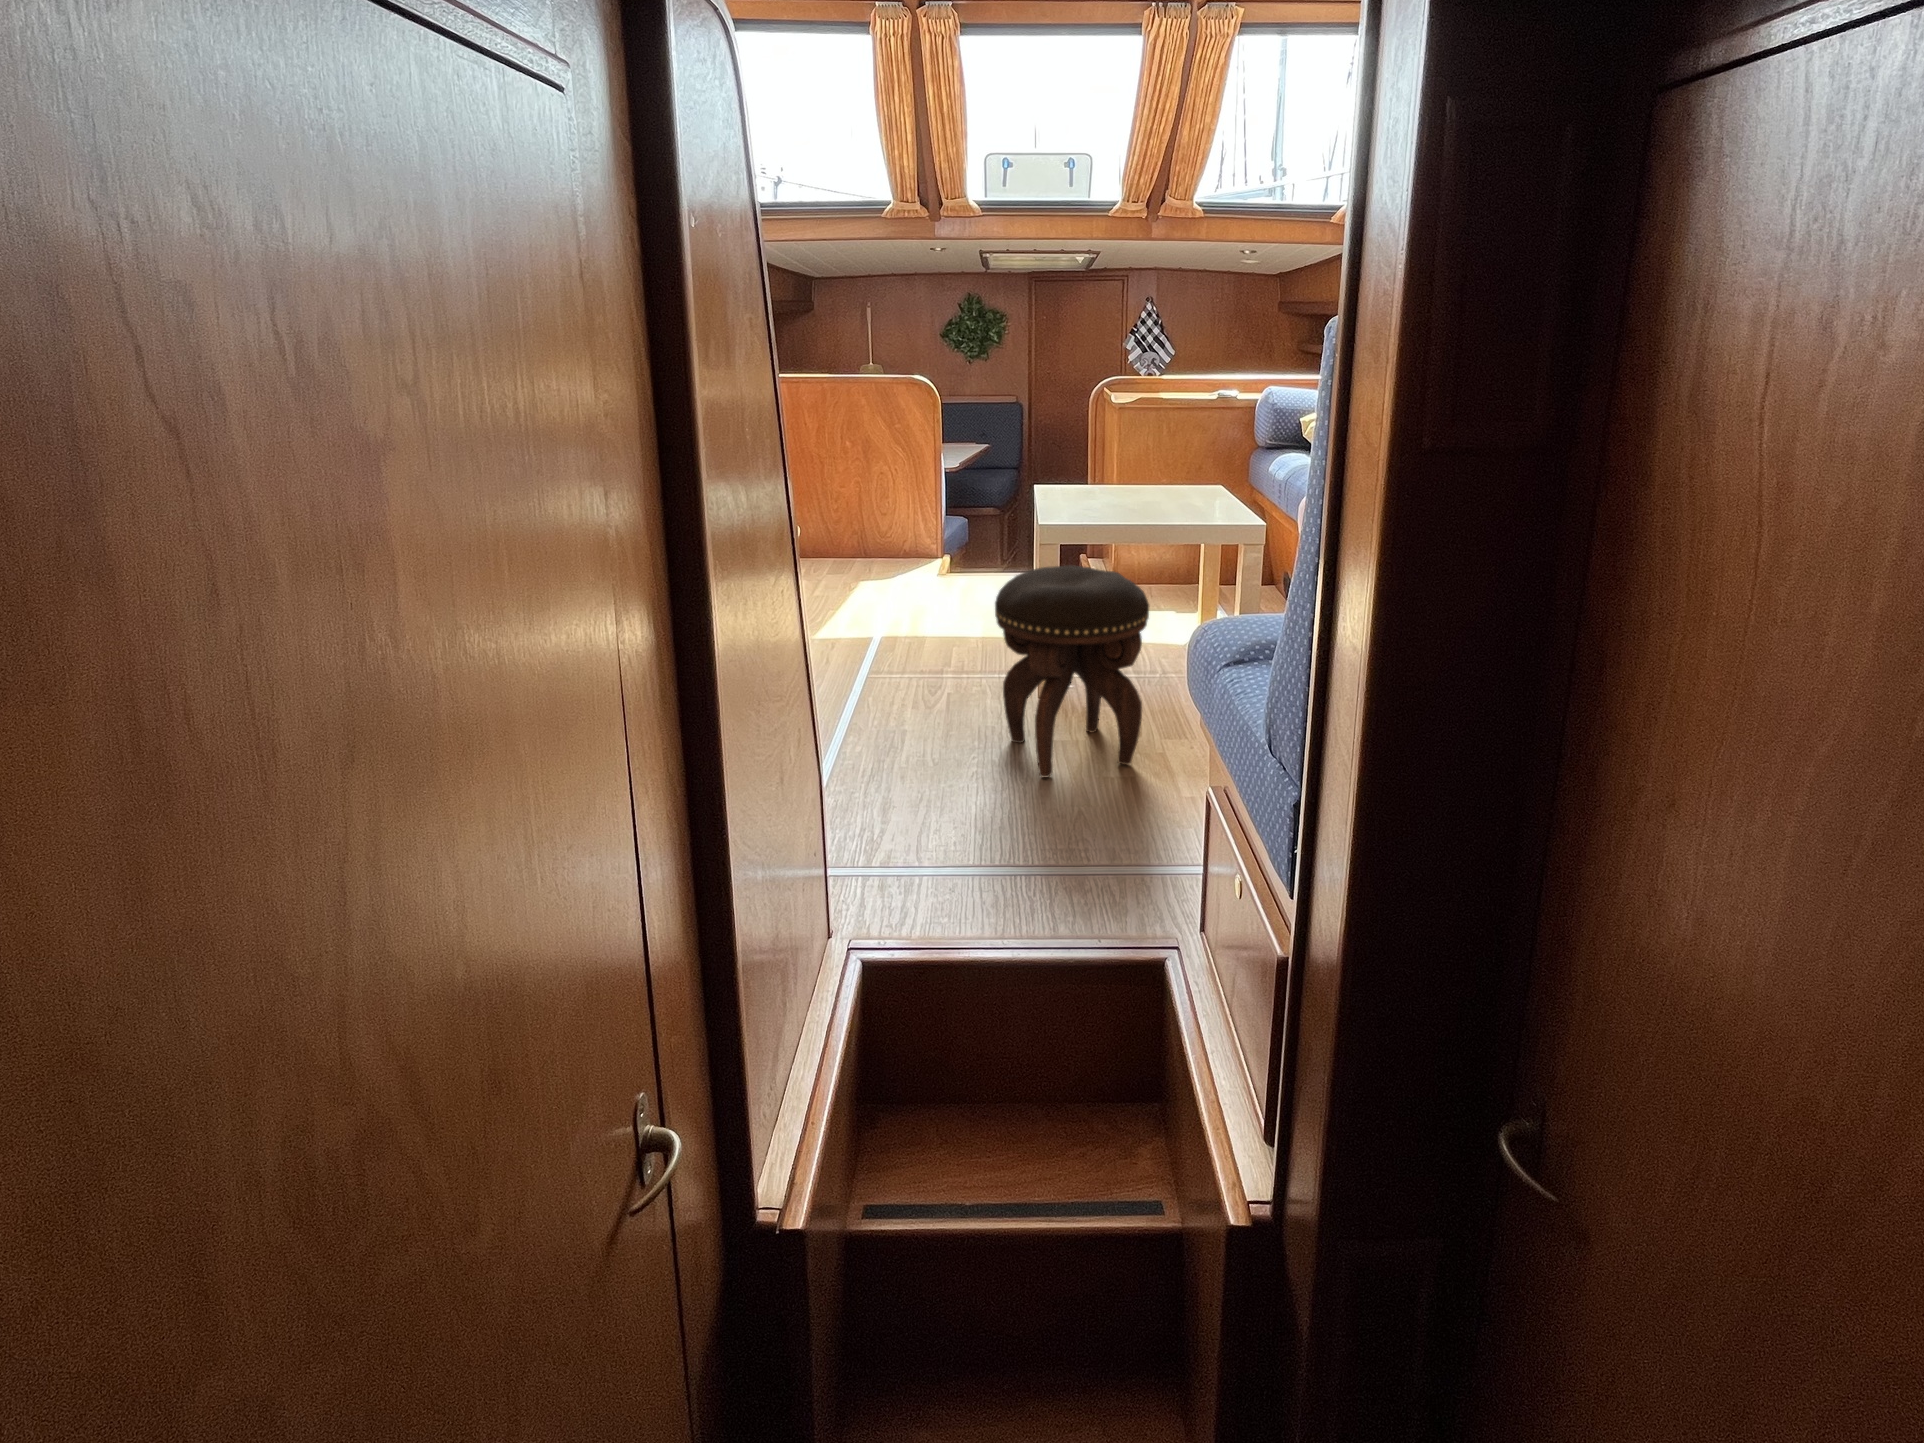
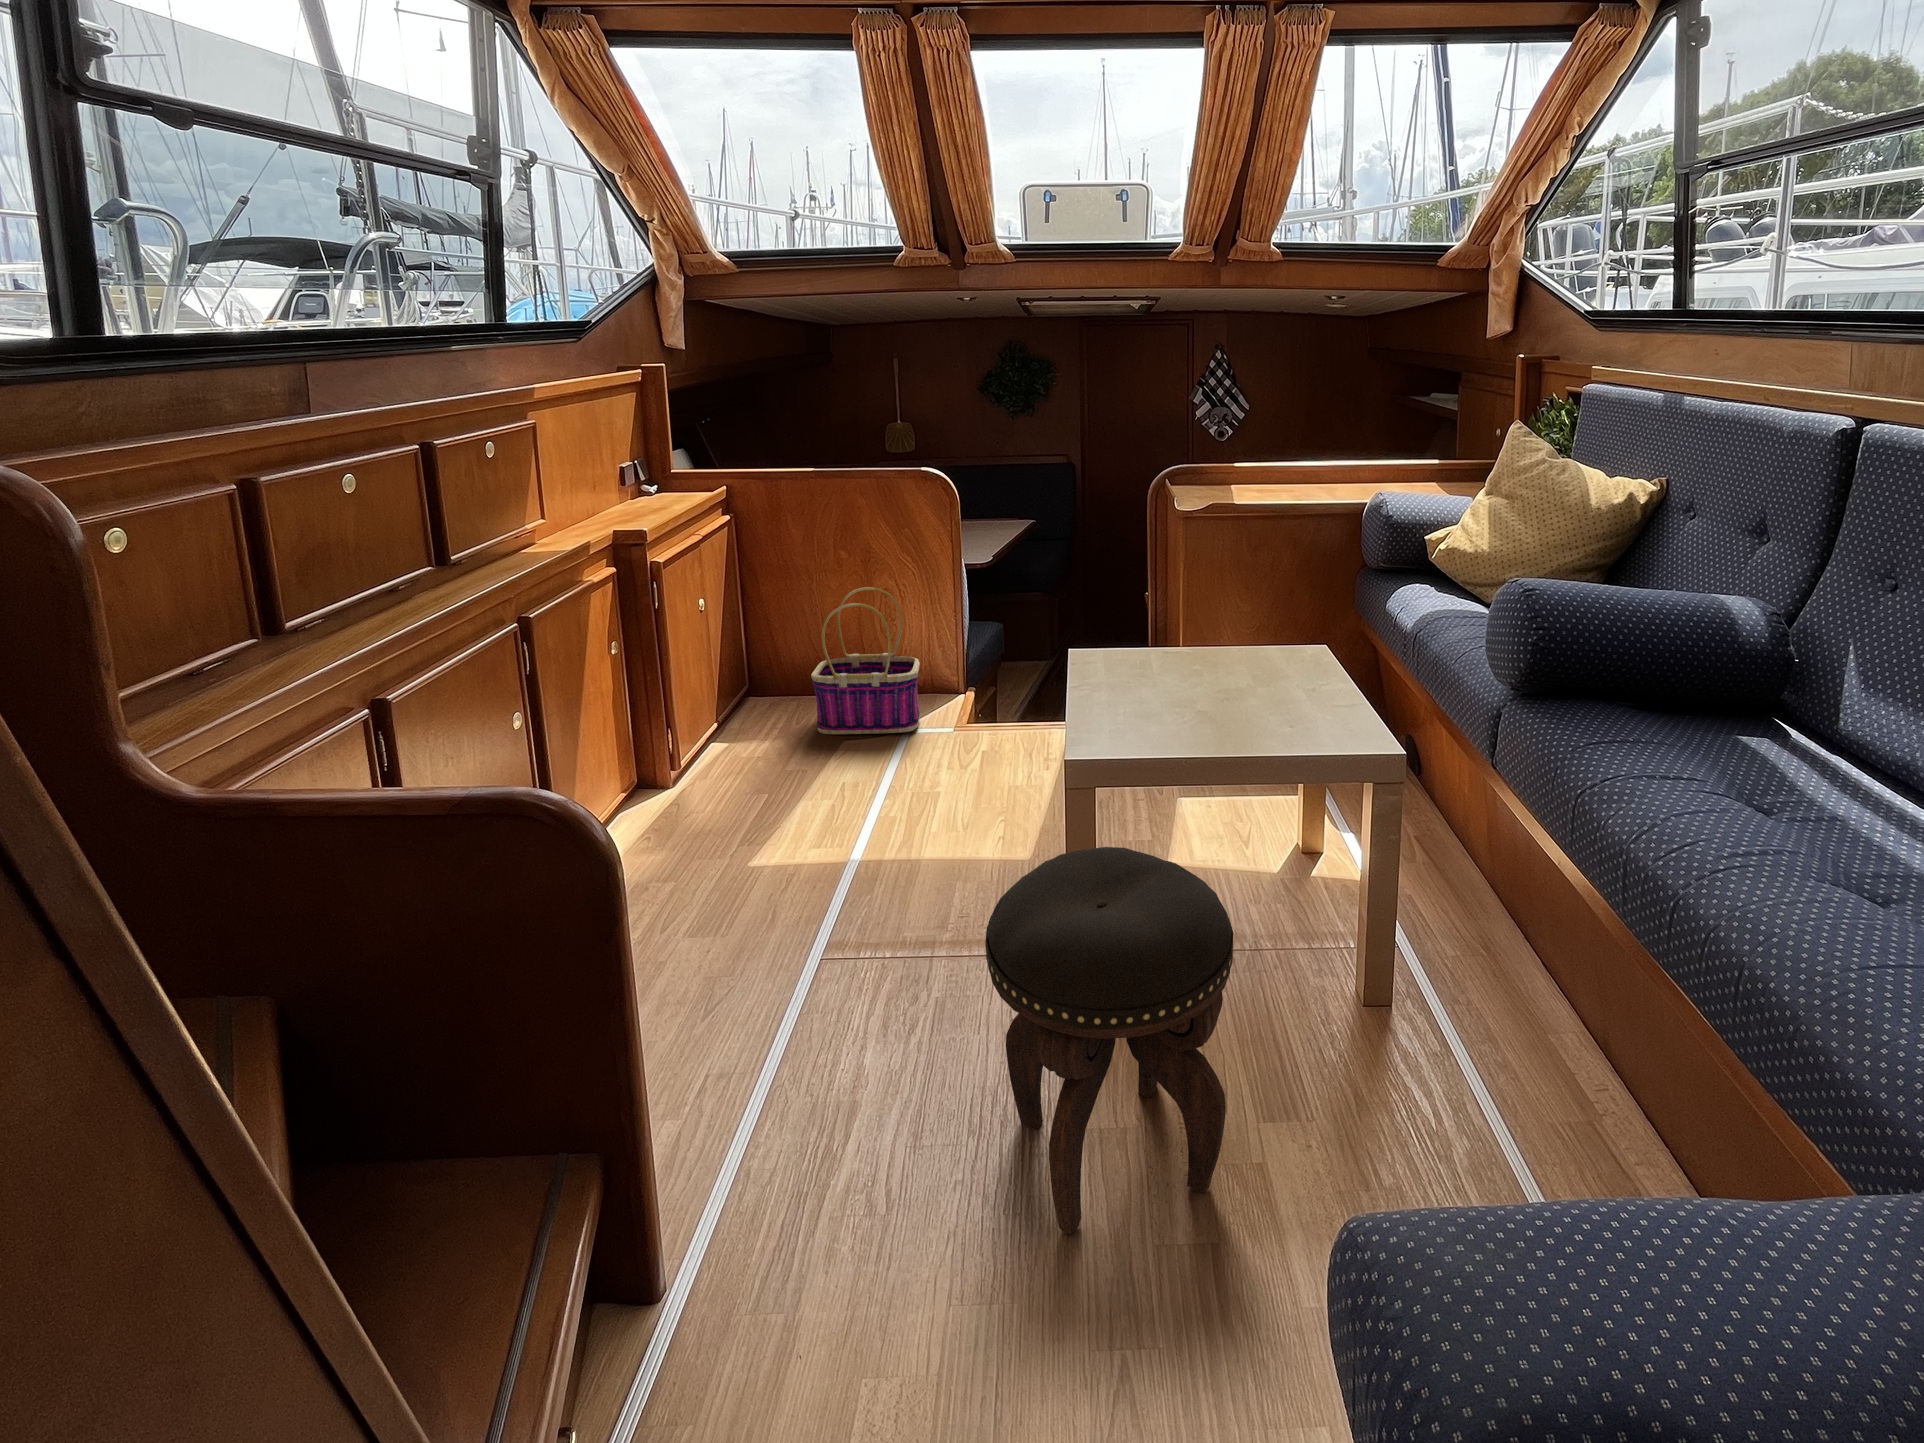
basket: none [832,462,913,572] -> present [811,587,920,734]

